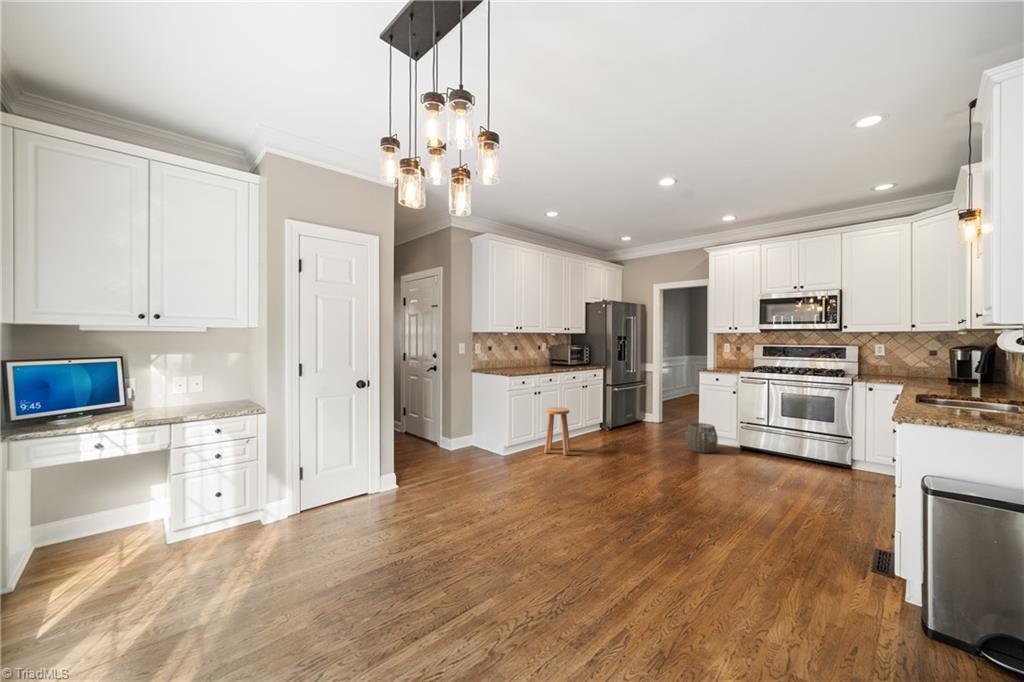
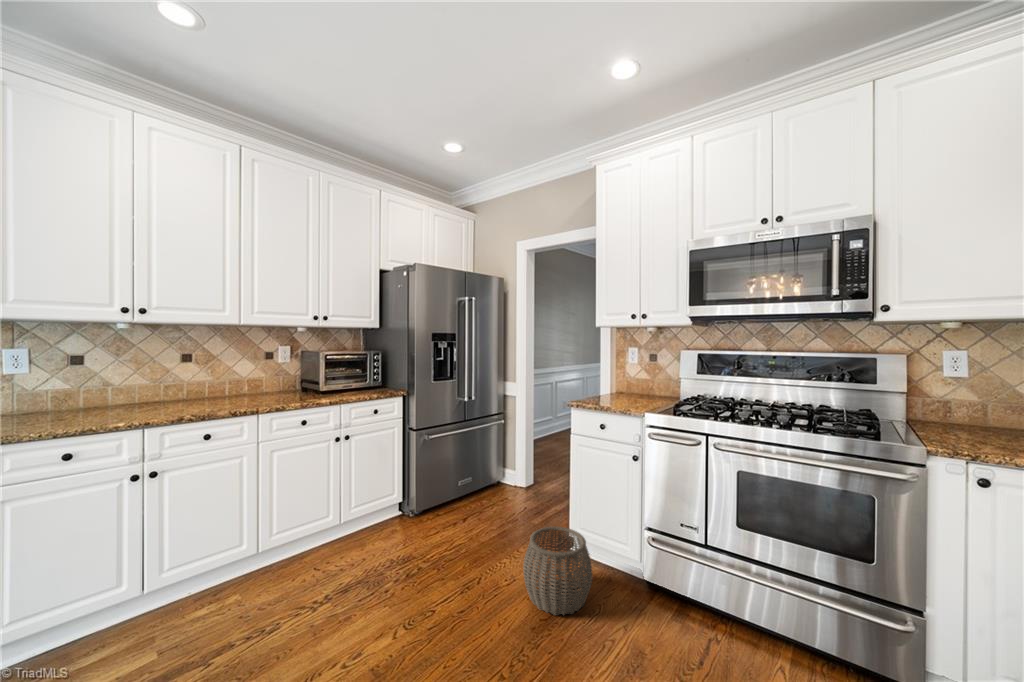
stool: present [544,407,570,455] -> none [130,507,228,655]

